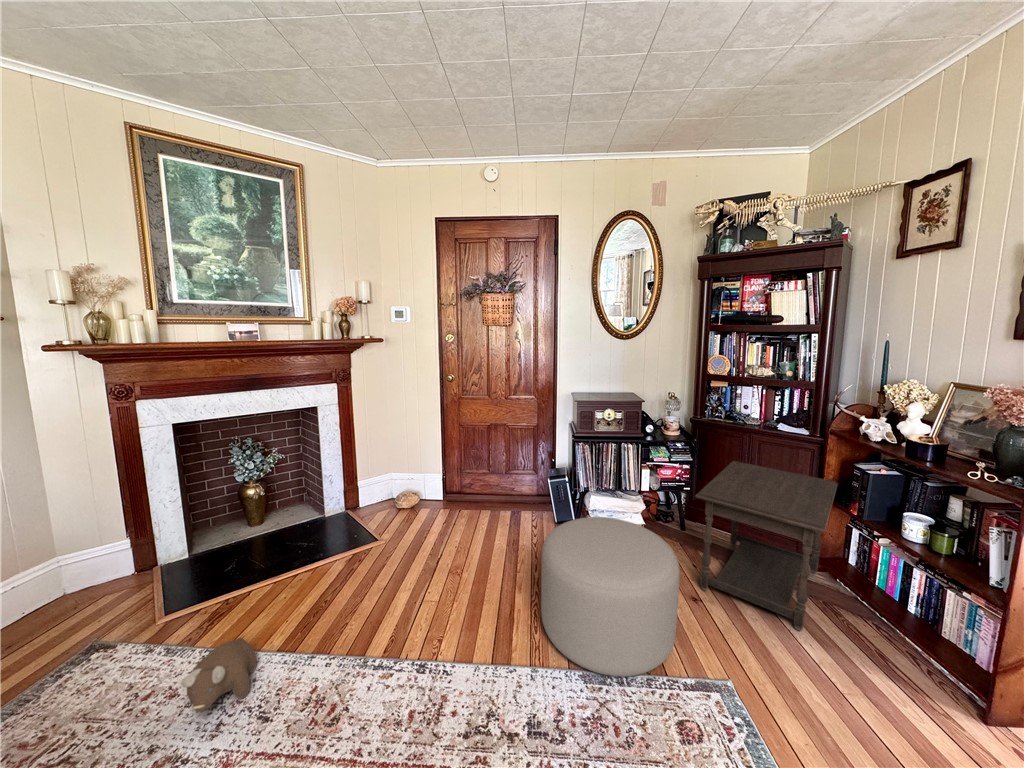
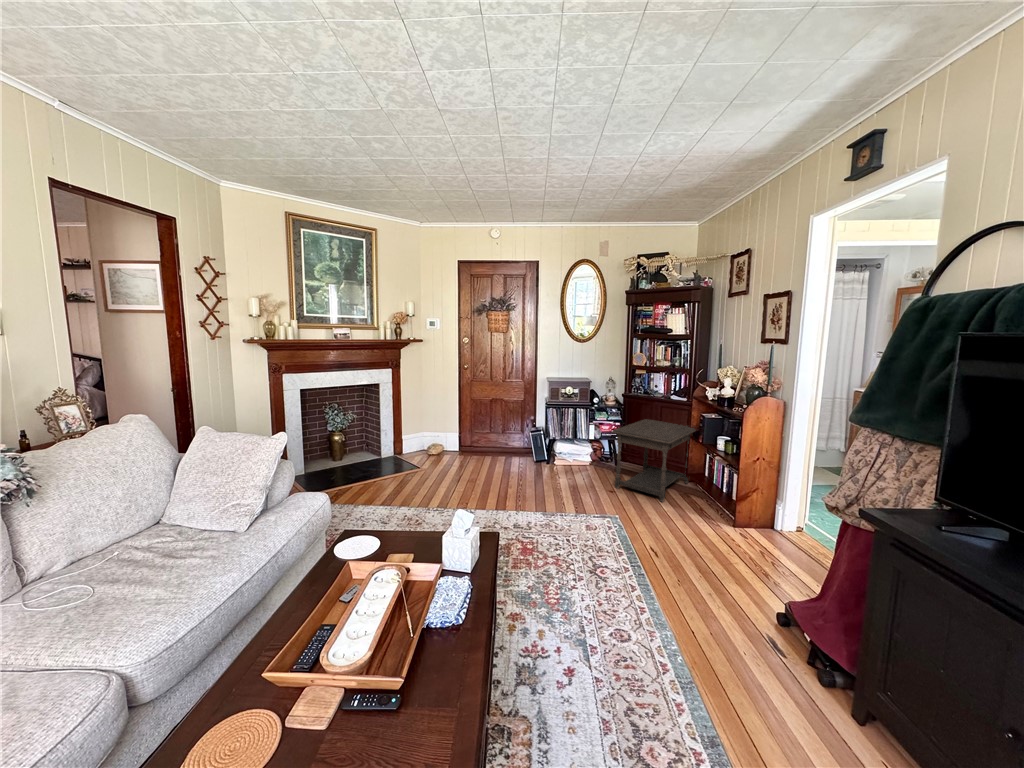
ottoman: present [541,517,680,676] -> none [521,444,594,513]
plush toy: present [180,638,257,712] -> none [344,490,372,518]

